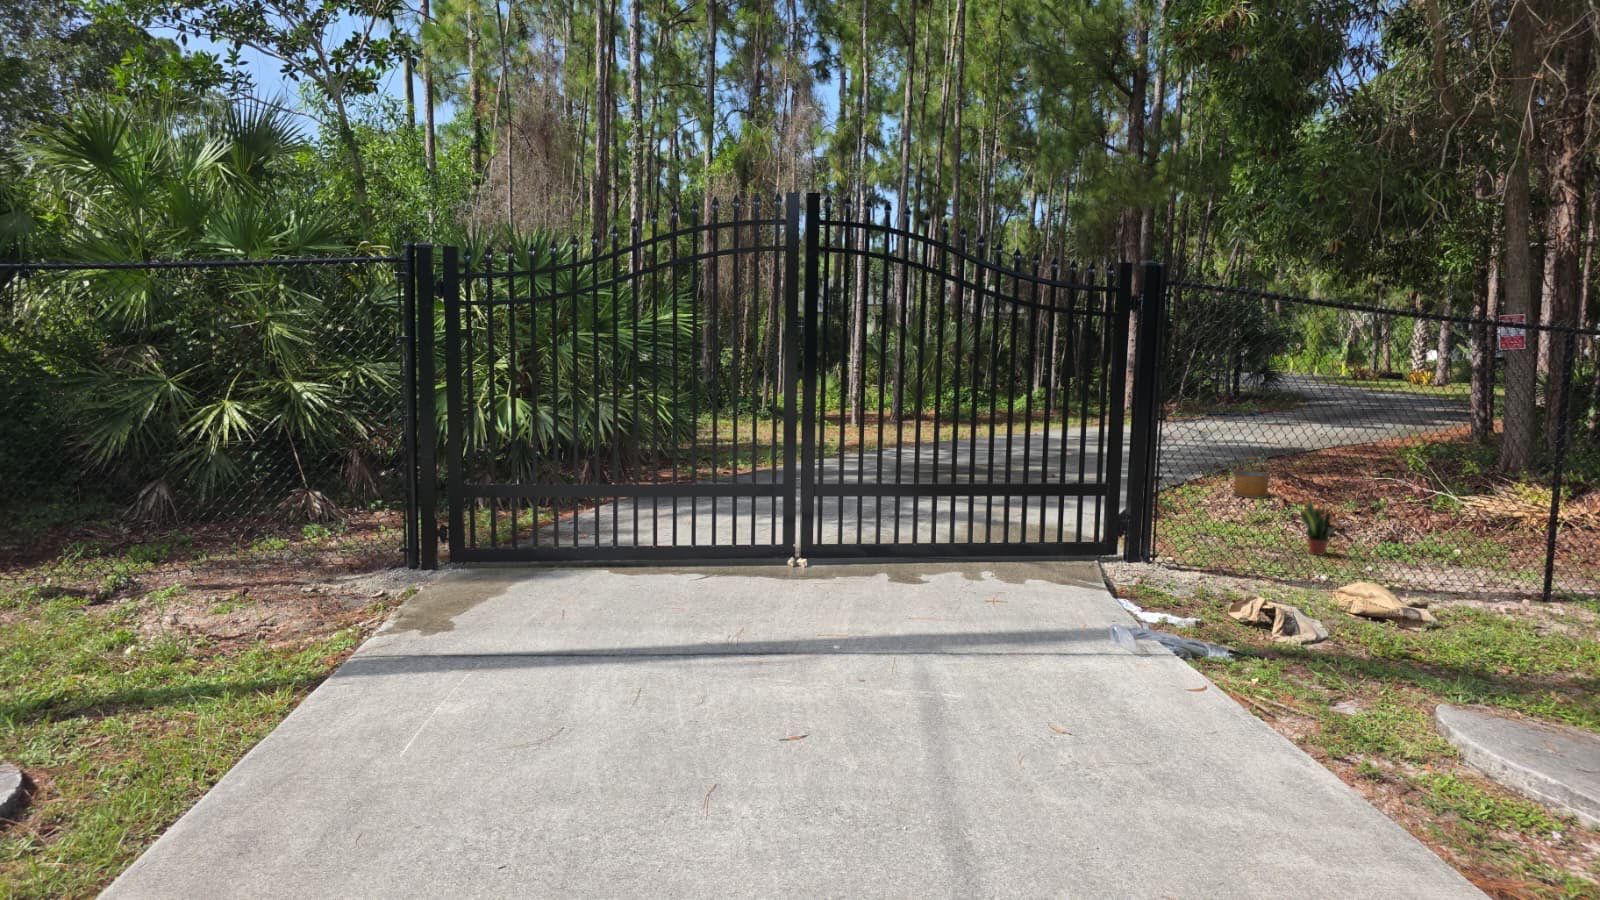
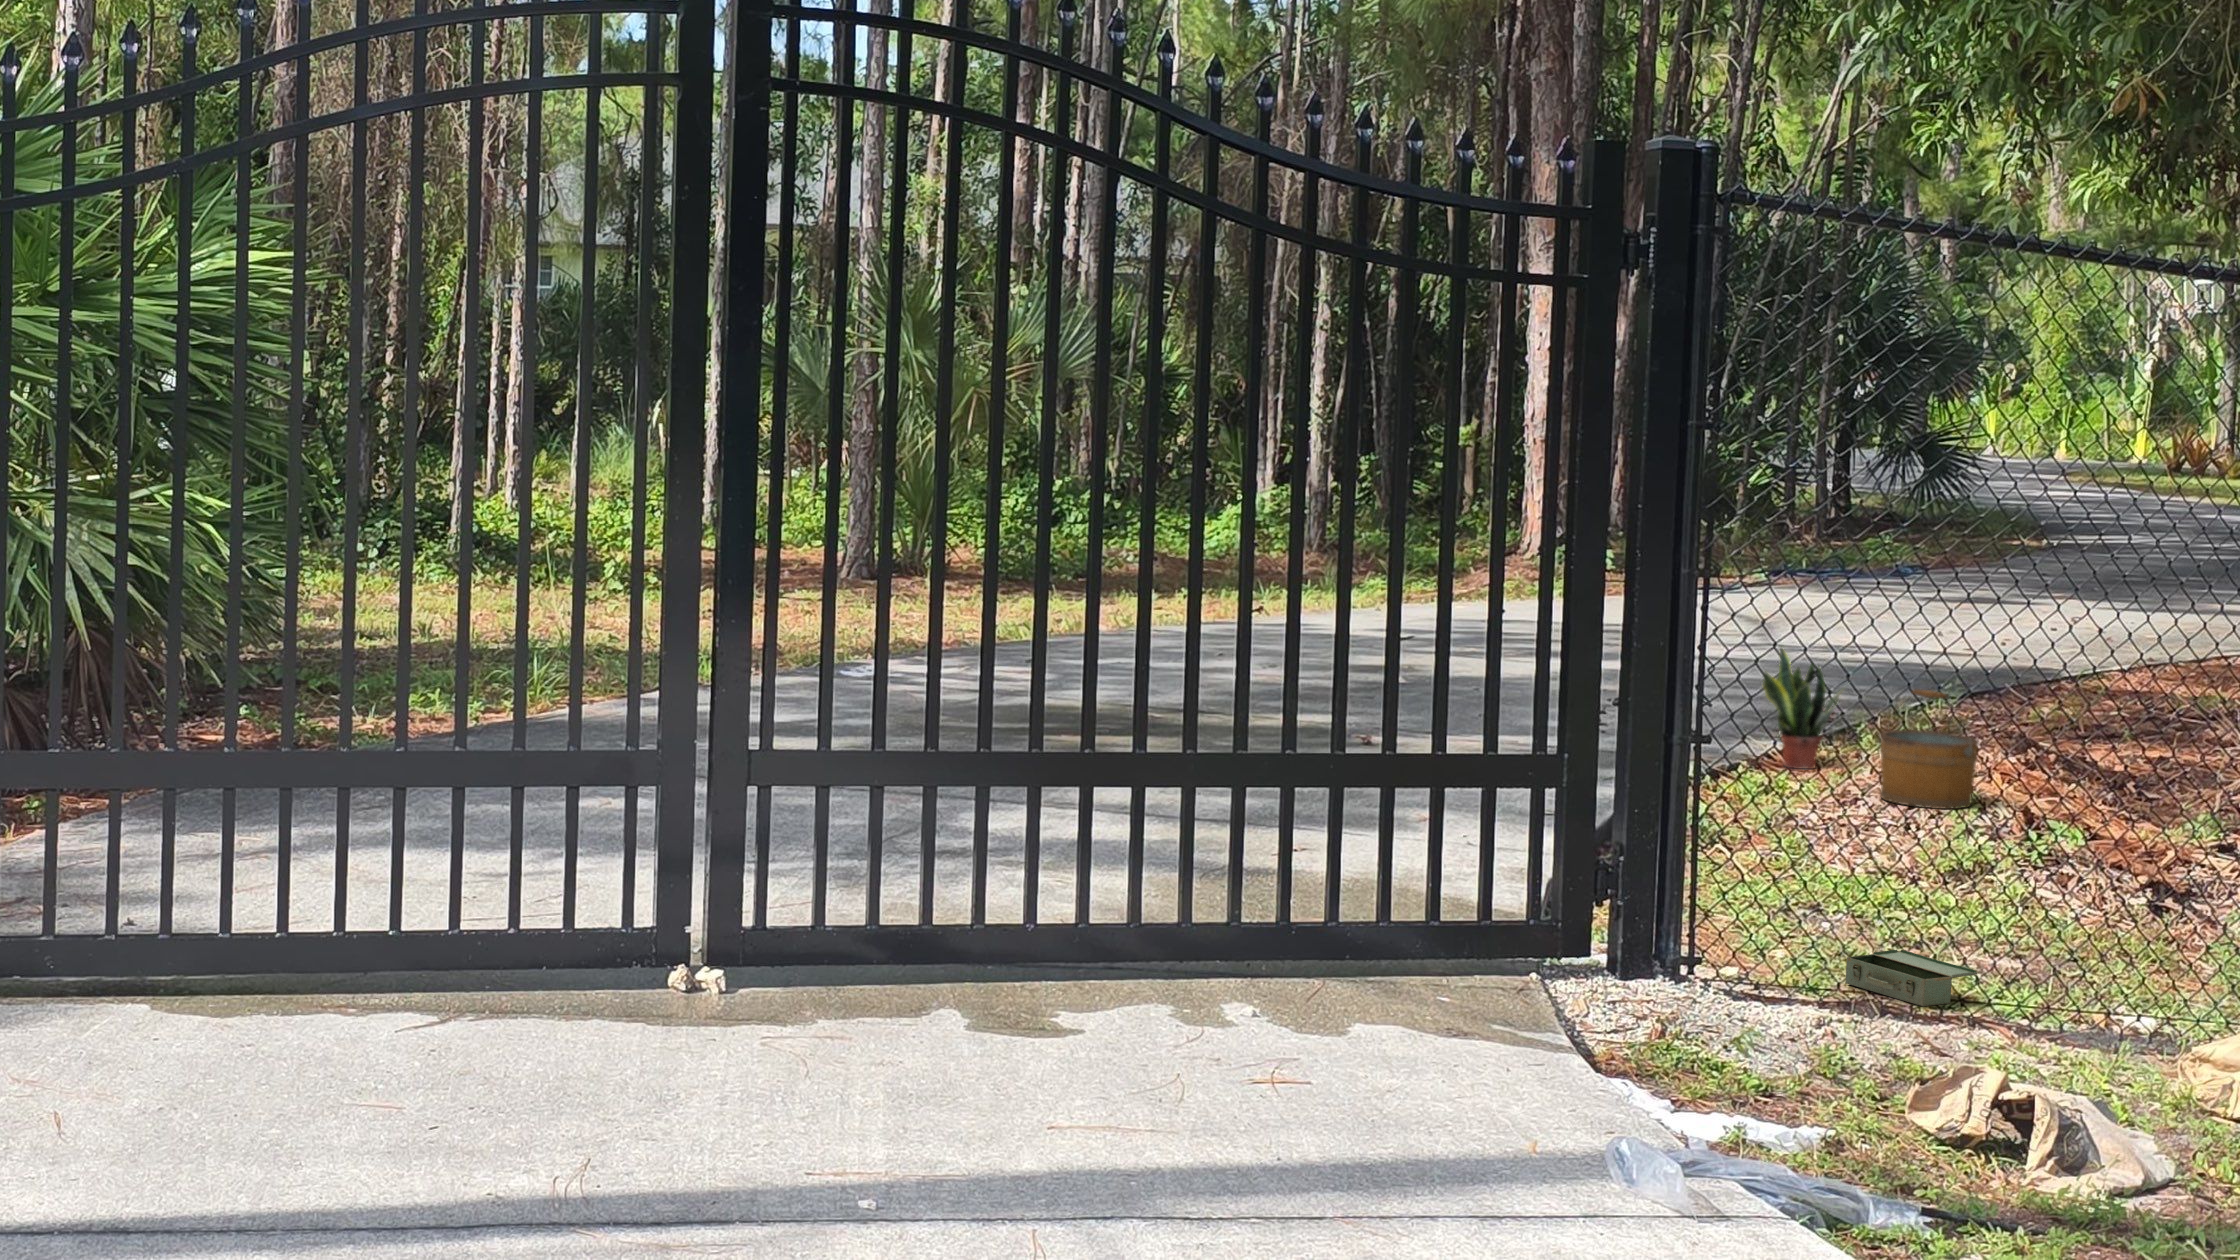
potted plant: present [1301,499,1333,555] -> present [1763,646,1844,769]
toolbox: none [1212,551,1260,572] -> present [1846,950,1977,1006]

